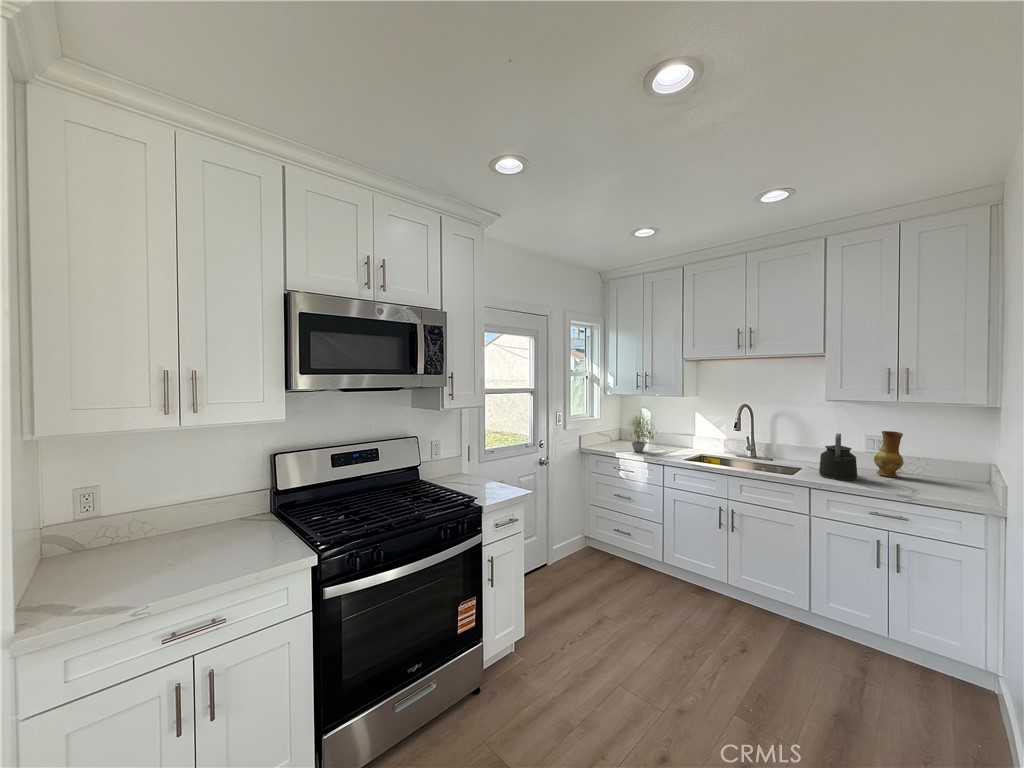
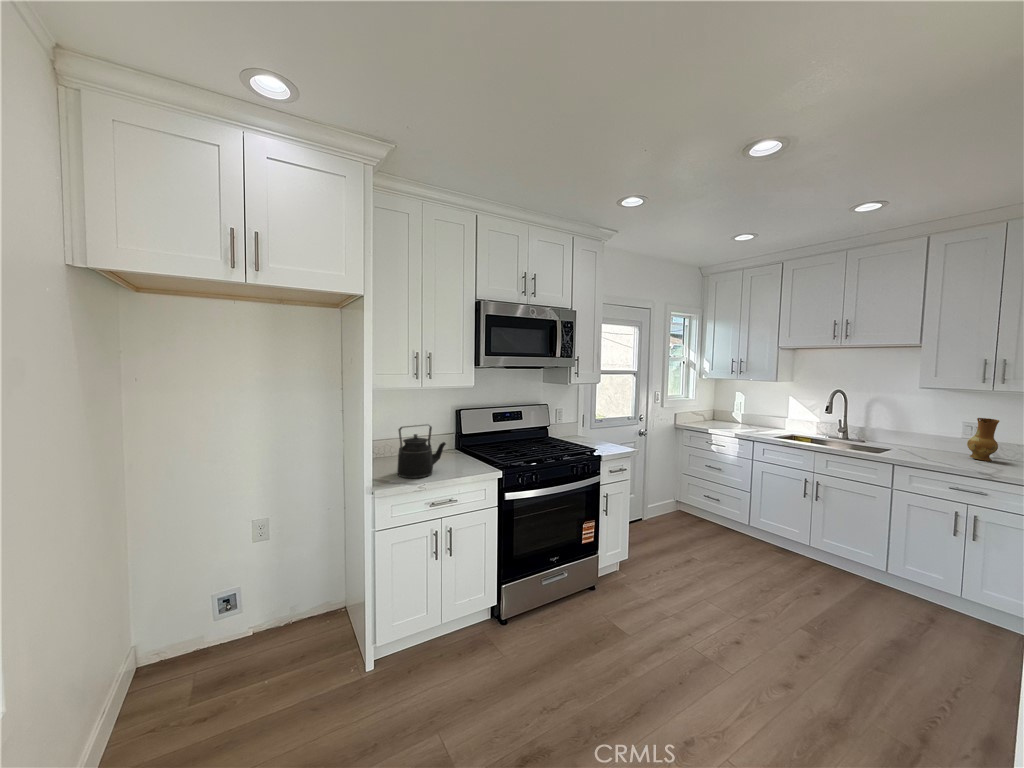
potted plant: present [631,413,654,452] -> none [718,393,751,430]
kettle: present [819,434,857,481] -> present [397,424,446,478]

